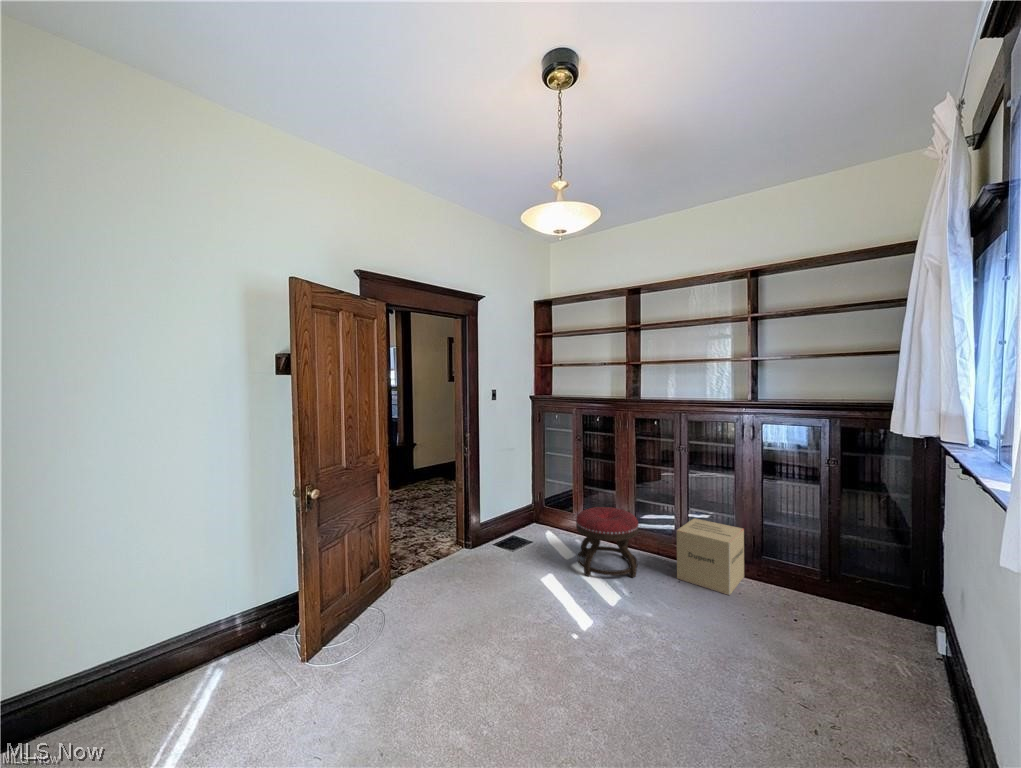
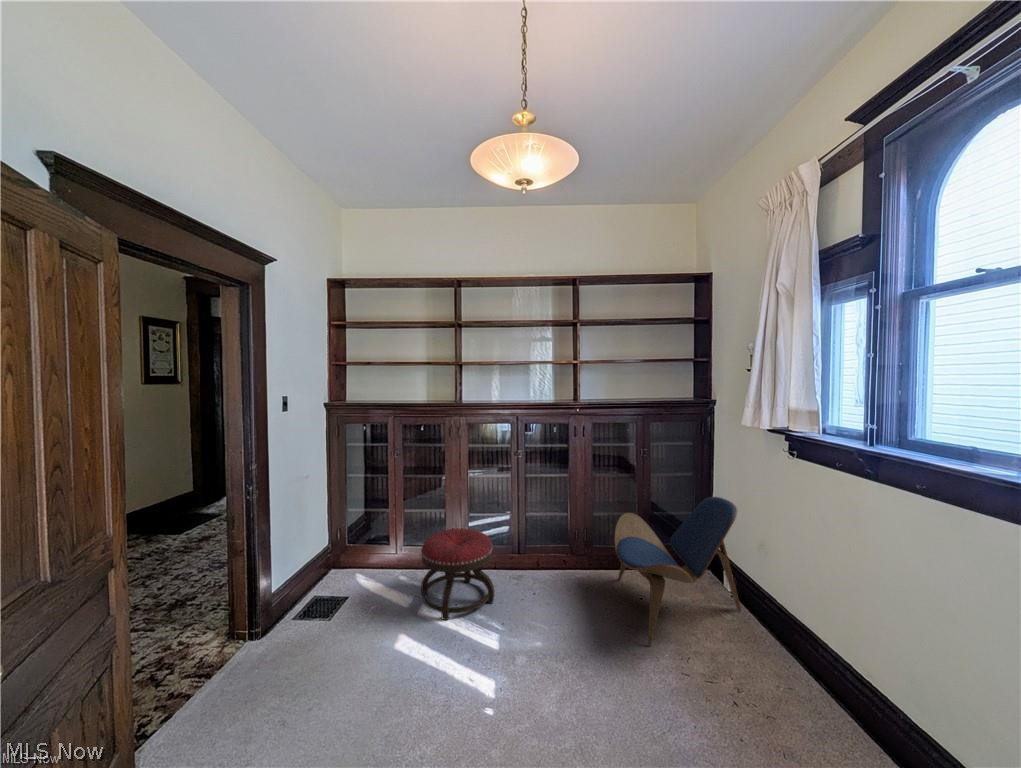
cardboard box: present [677,518,744,595] -> none [530,521,580,590]
lounge chair: none [757,525,949,684] -> present [614,497,742,646]

